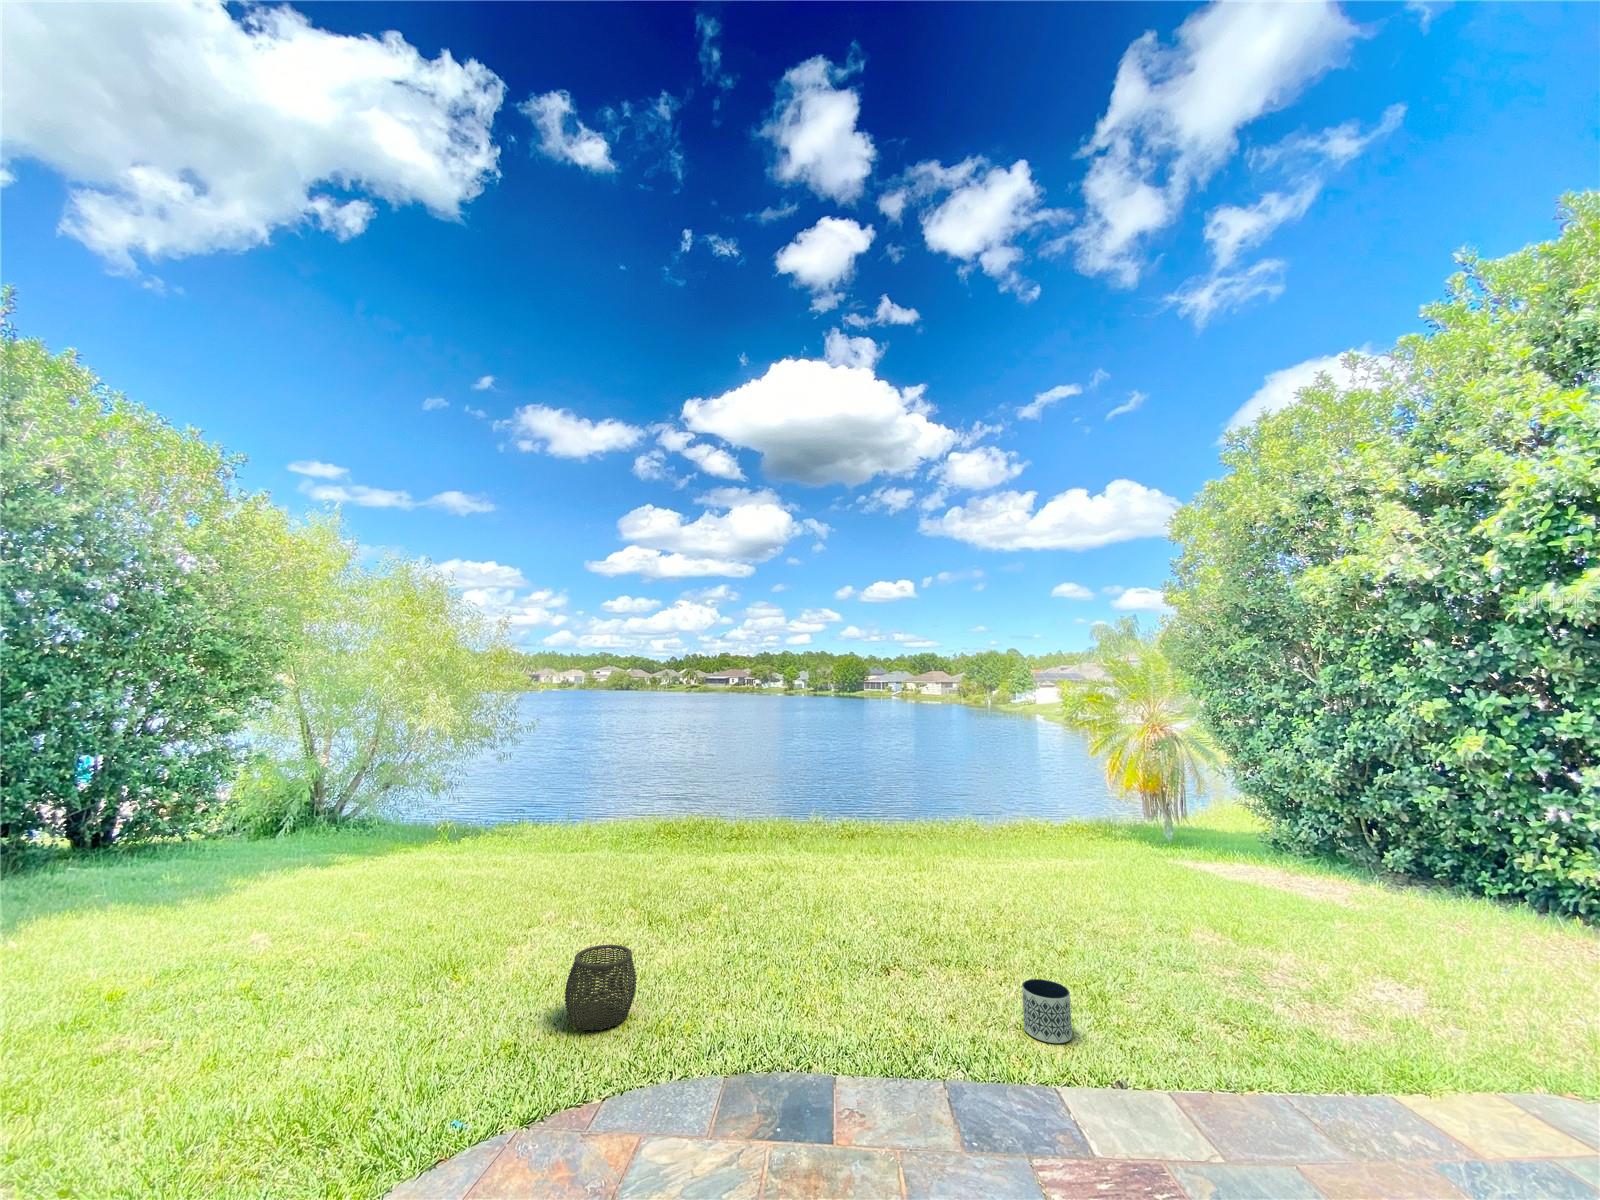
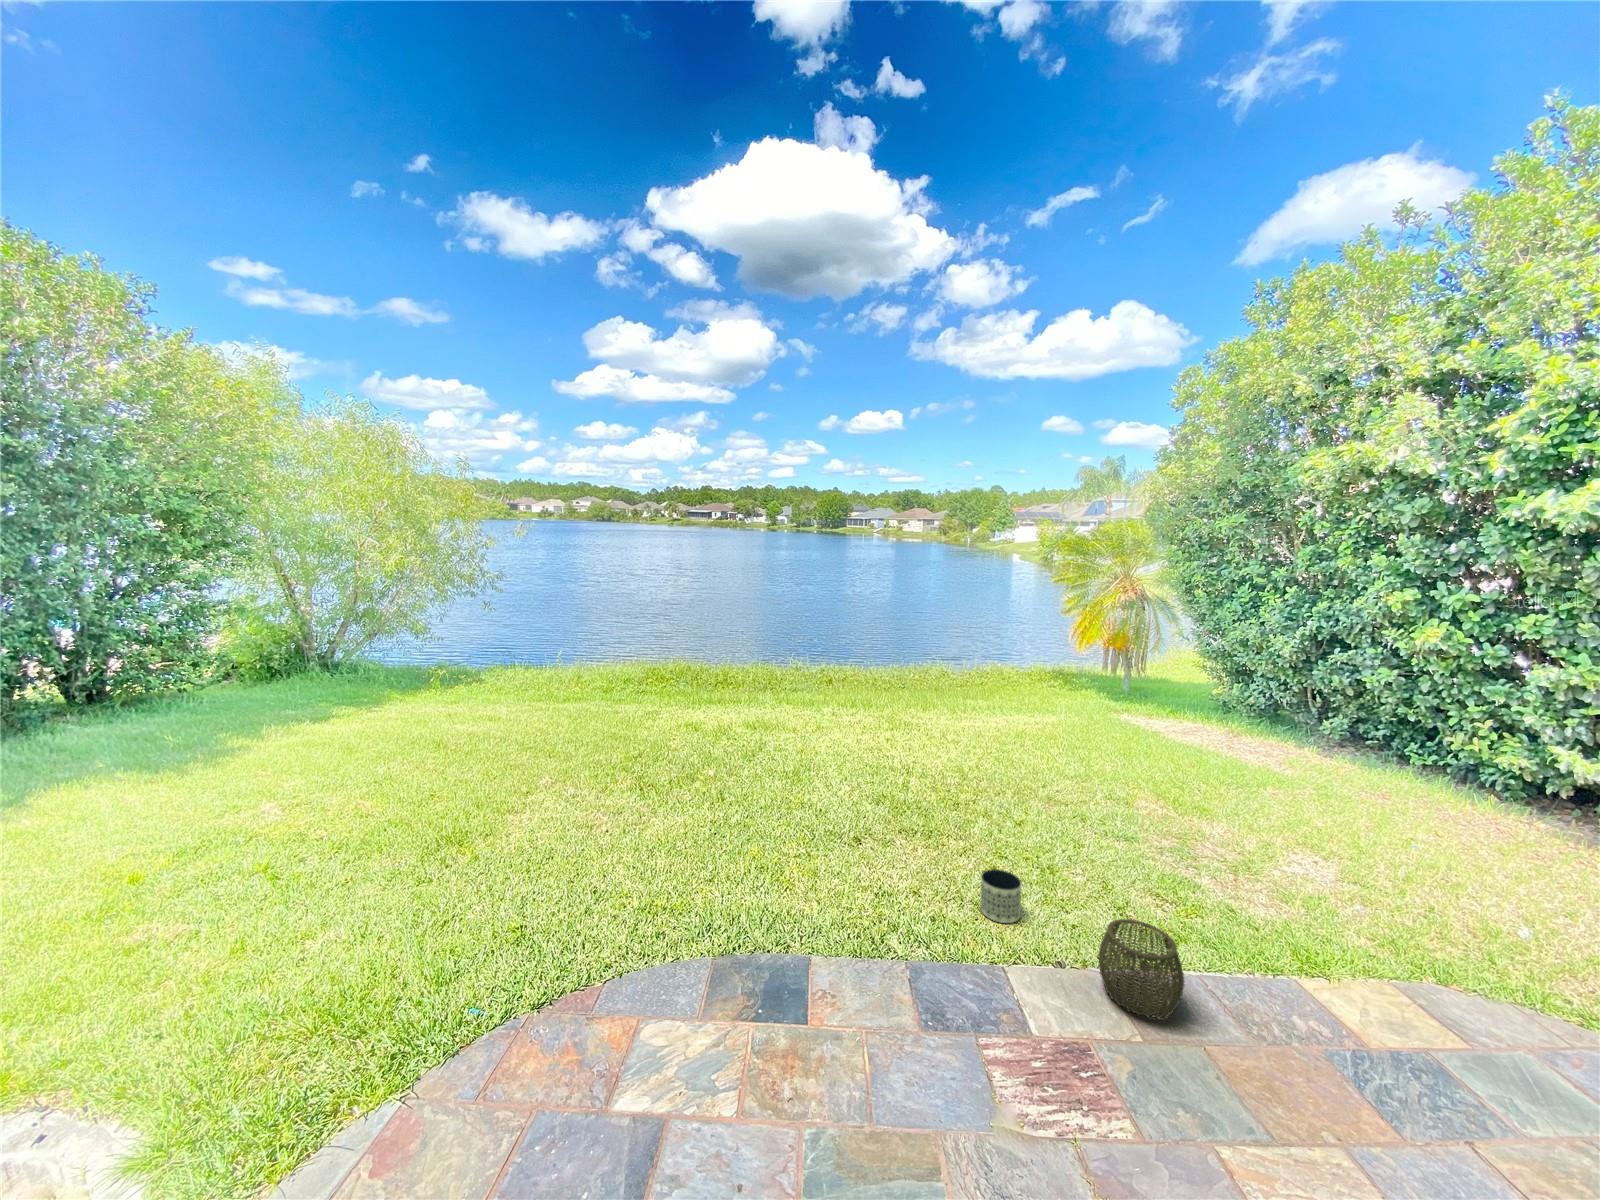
woven basket: present [565,945,637,1031] -> present [1098,919,1184,1019]

